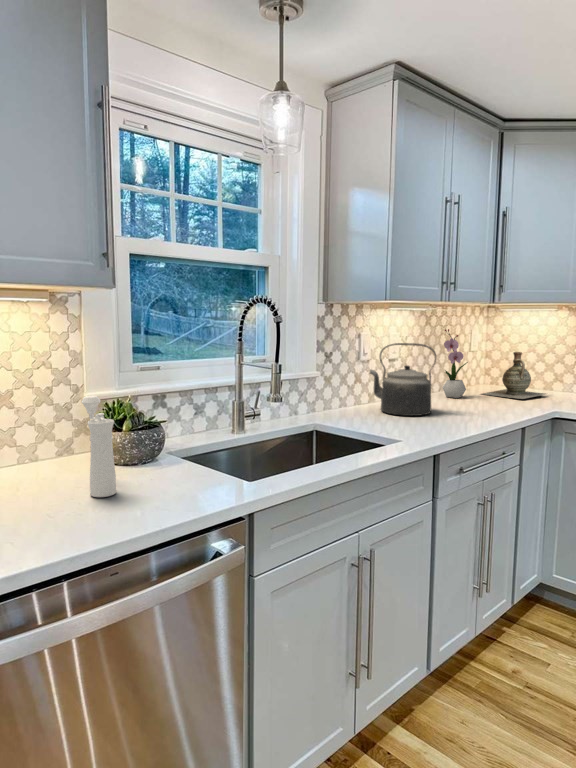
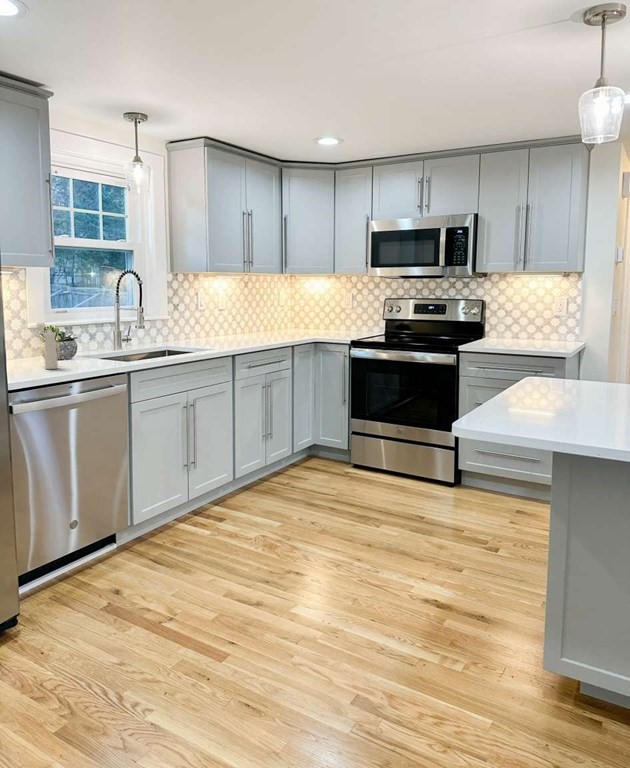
flower arrangement: present [443,329,468,398] -> none [256,290,273,335]
kettle: present [370,343,436,416] -> none [203,299,243,343]
ceramic jug: present [483,352,546,399] -> none [283,305,325,335]

